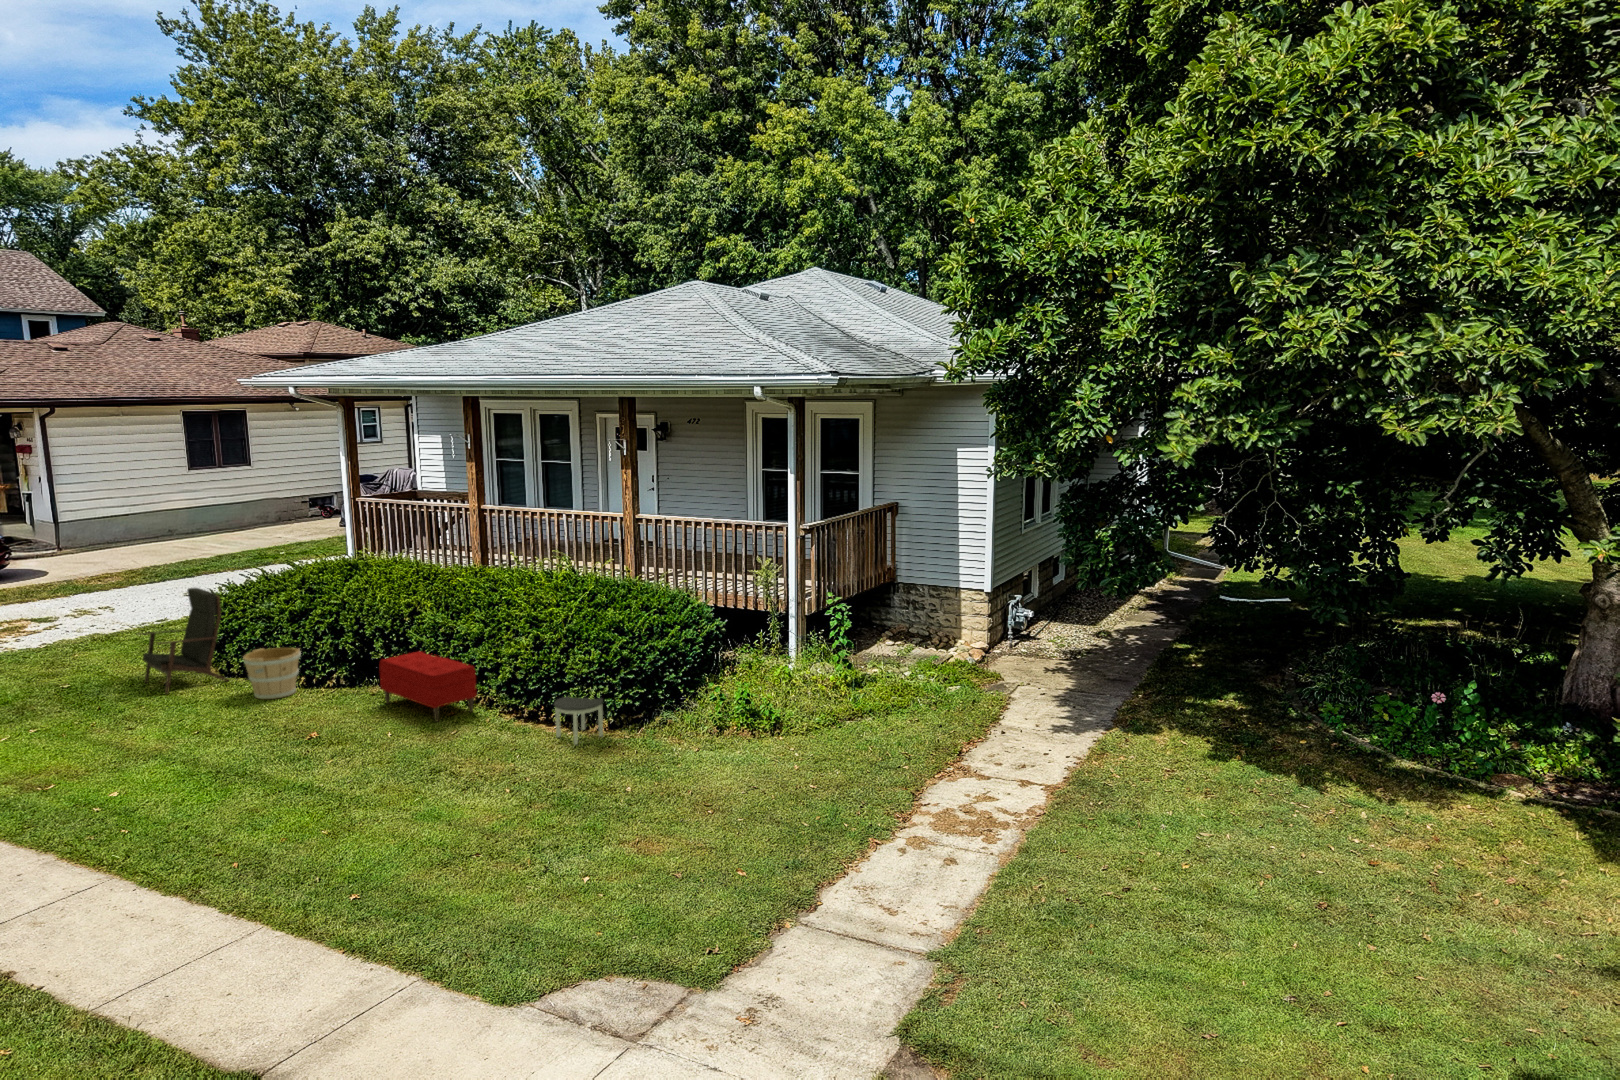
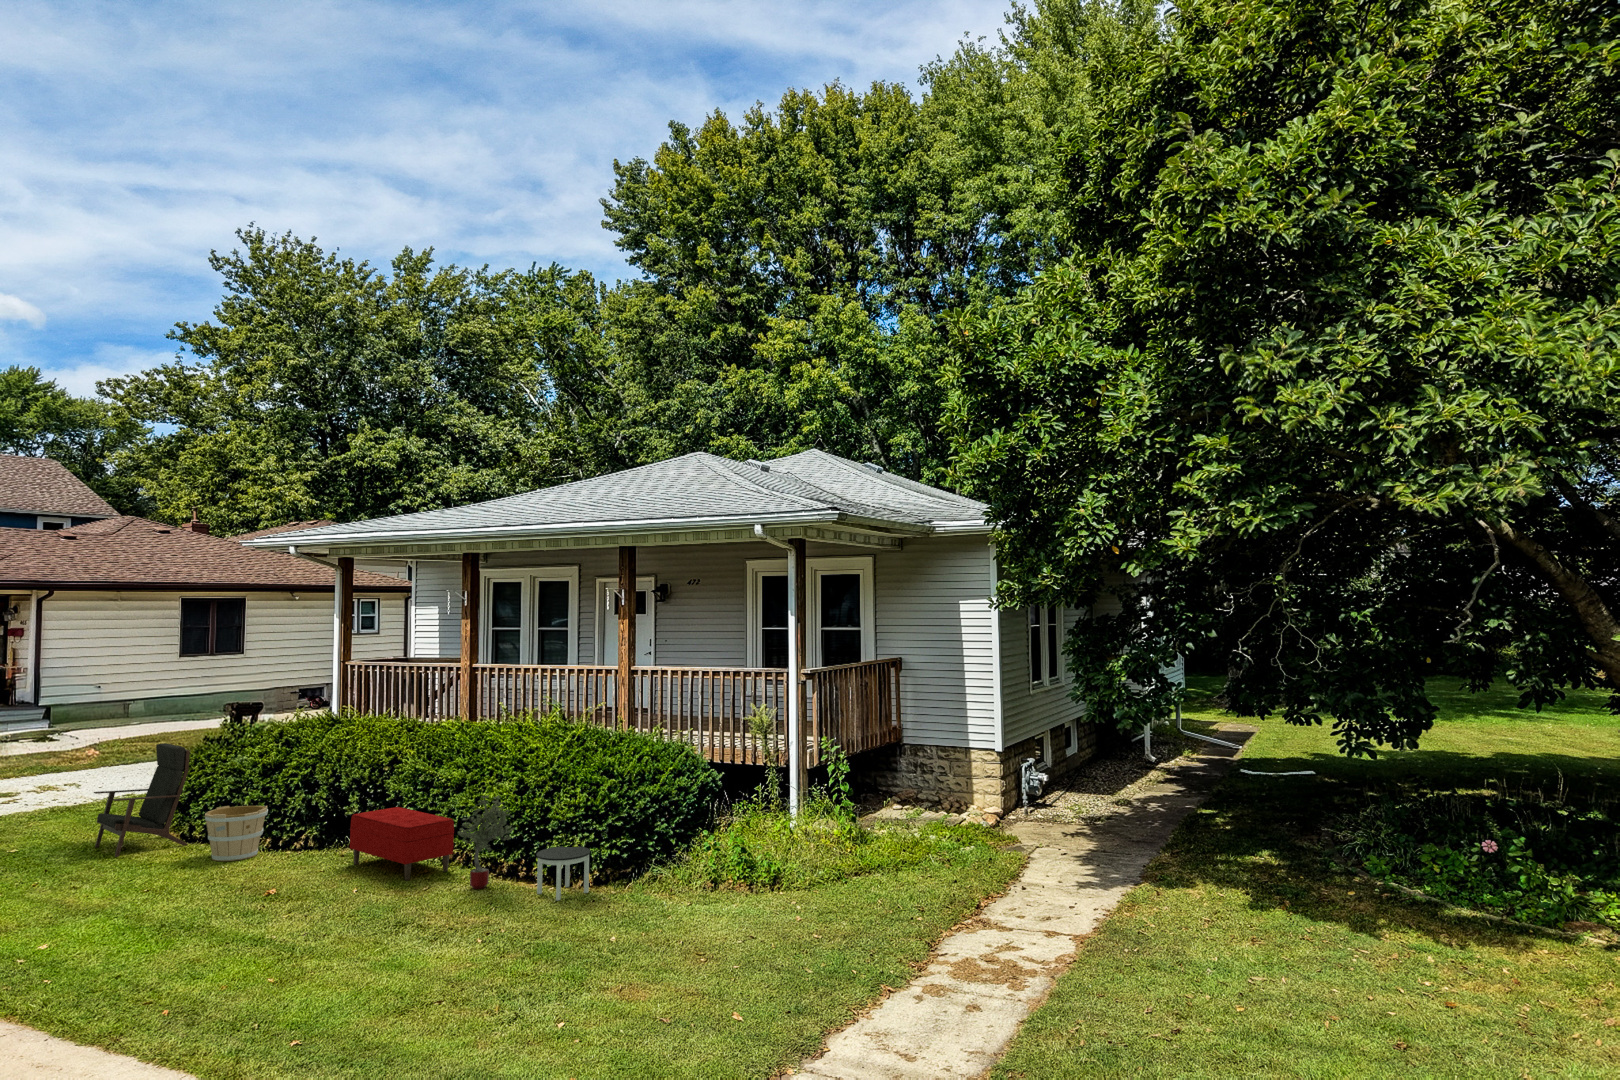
potted tree: none [479,649,532,732] -> present [458,795,514,889]

